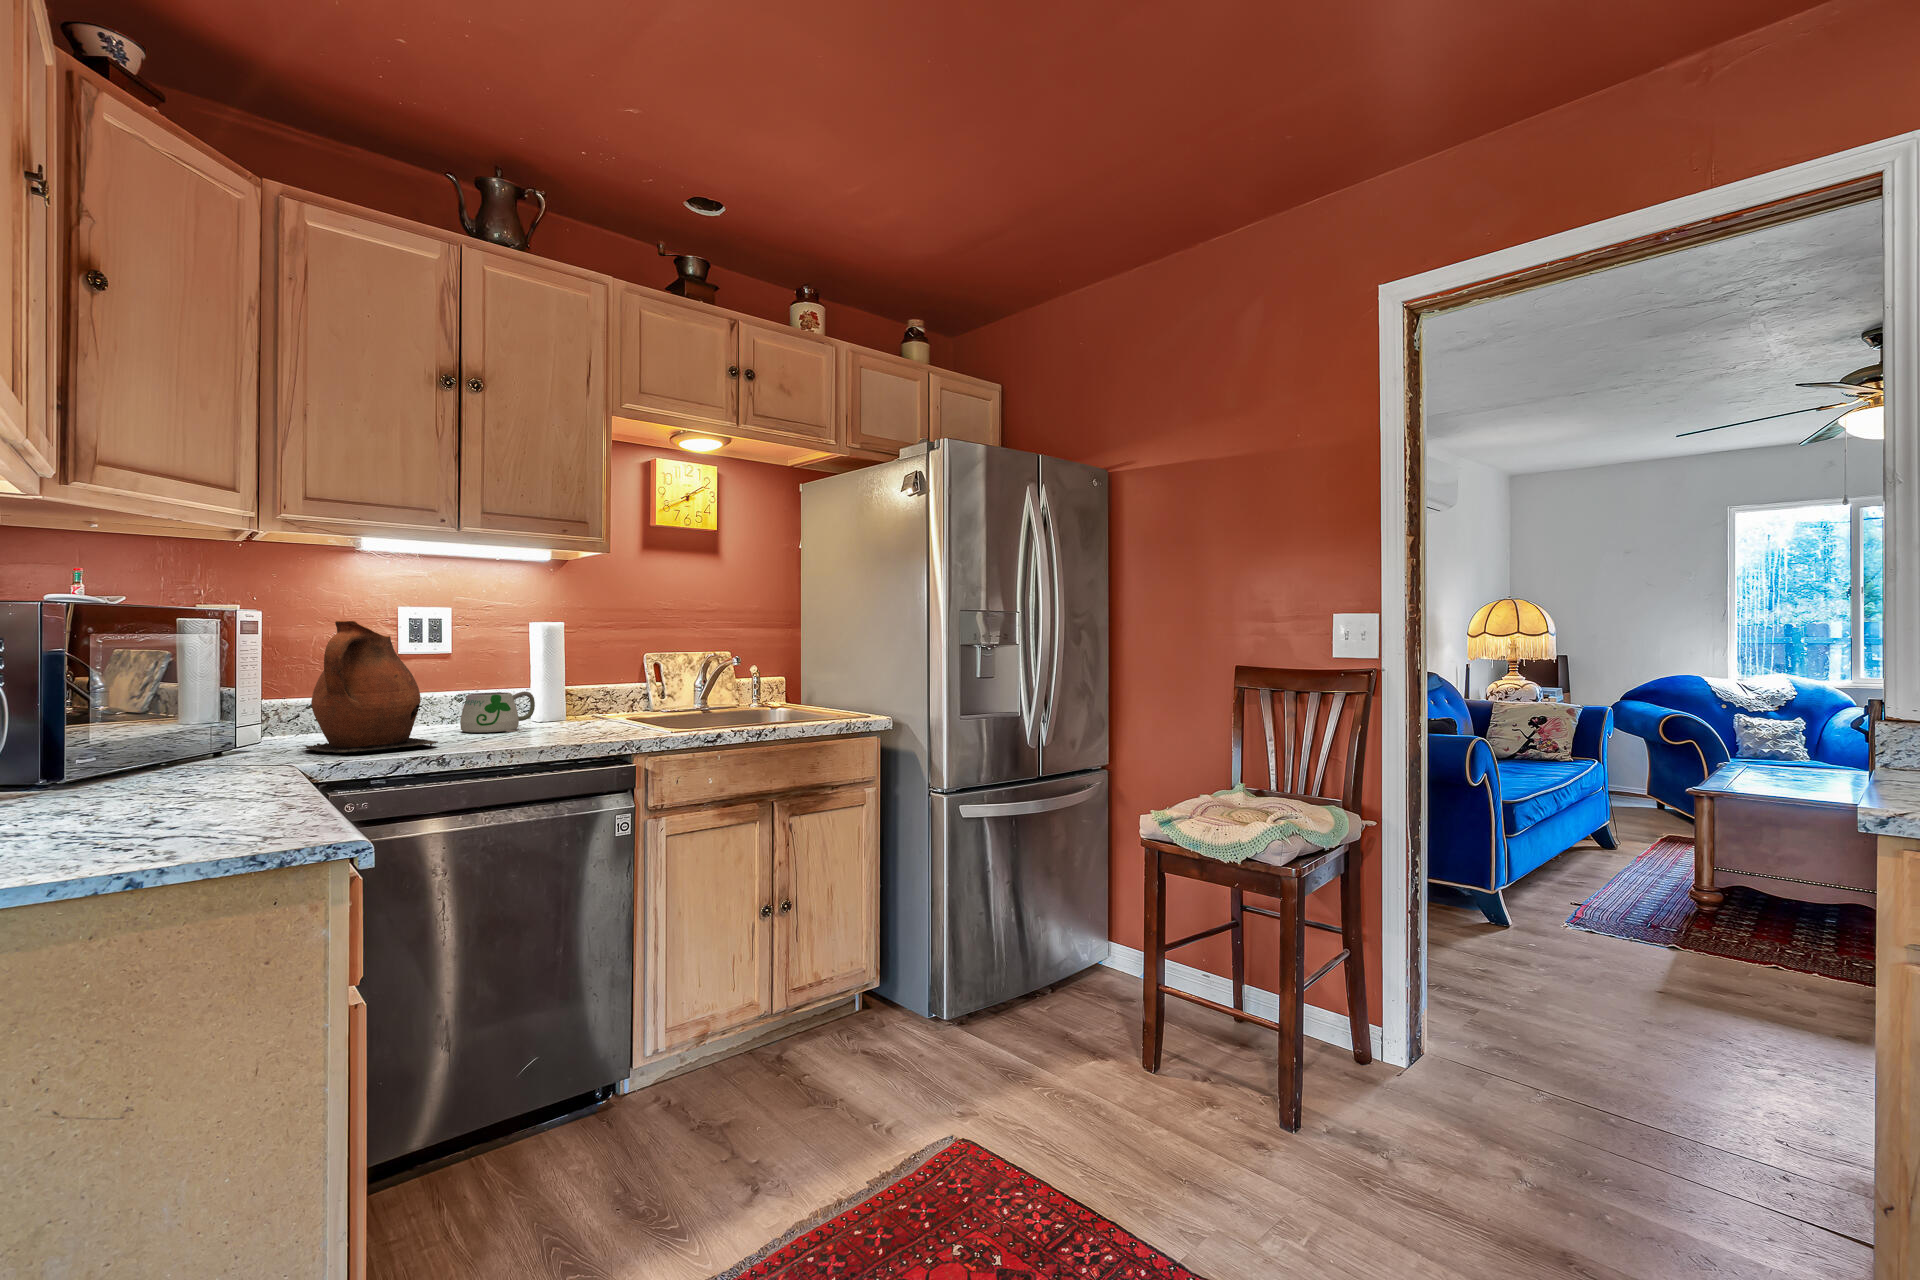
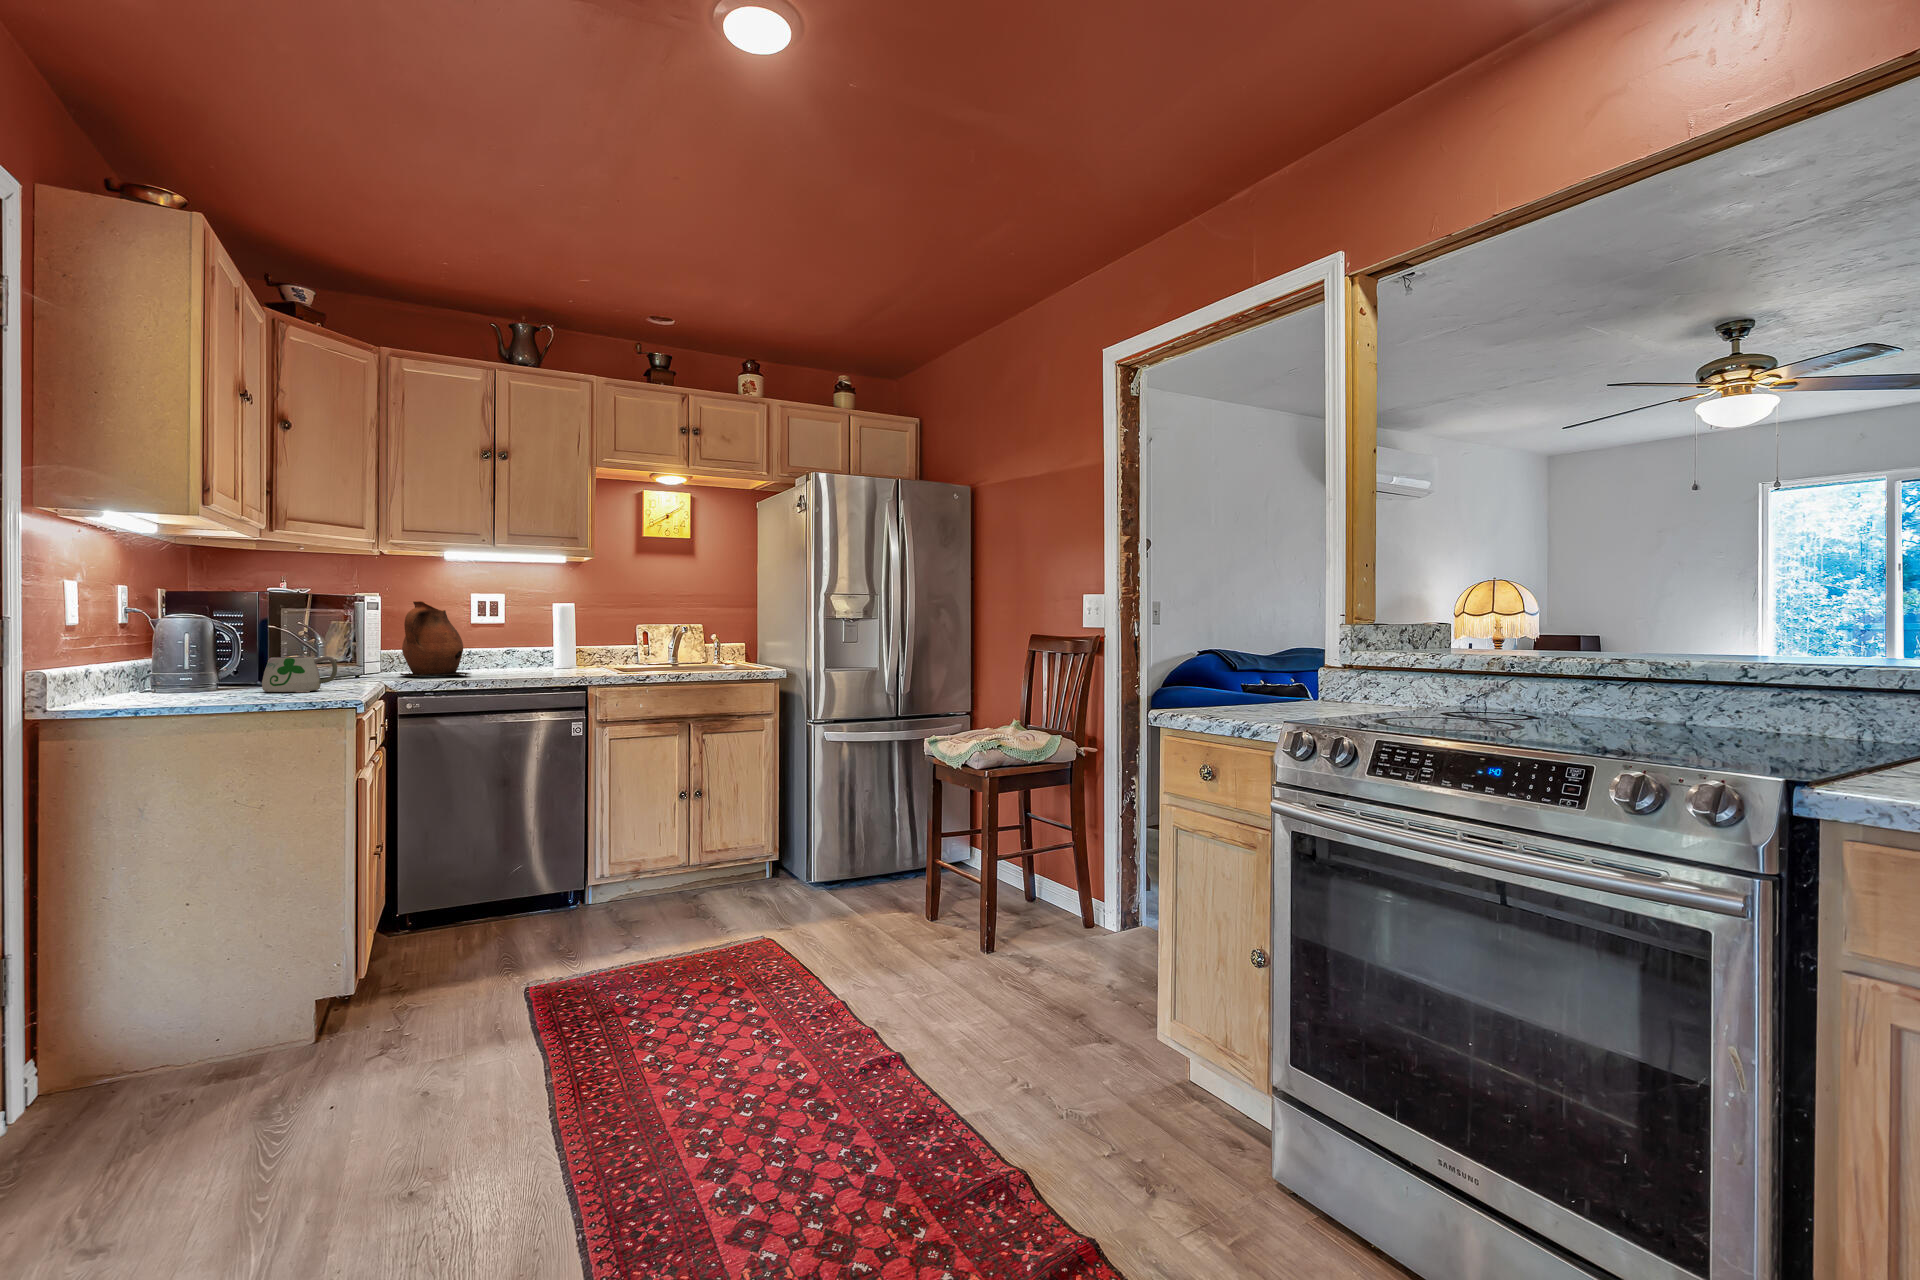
mug: present [460,691,535,732] -> present [262,656,337,692]

